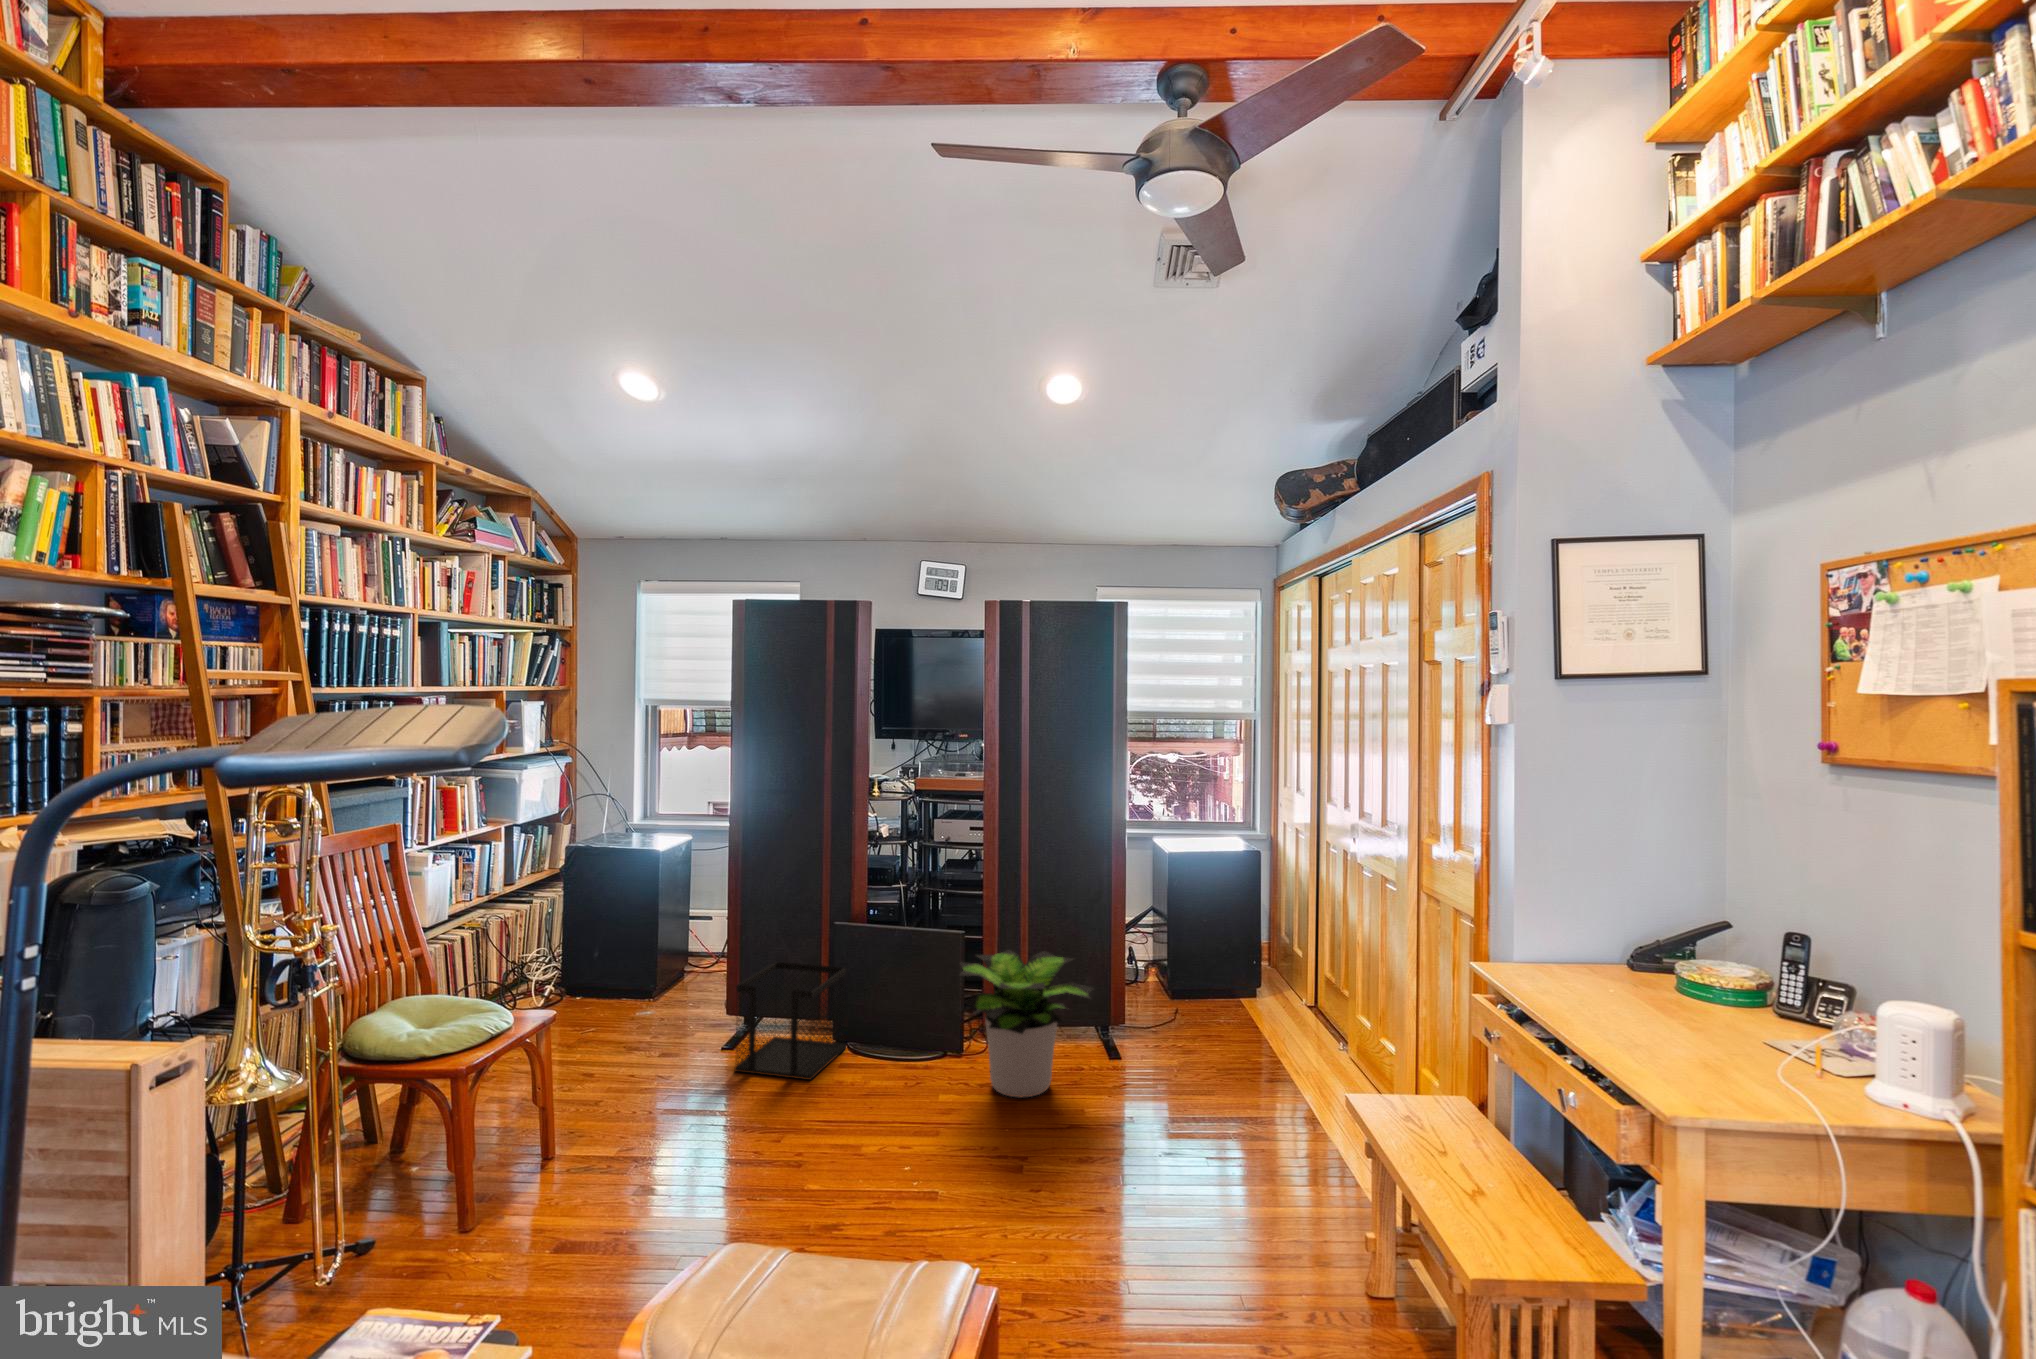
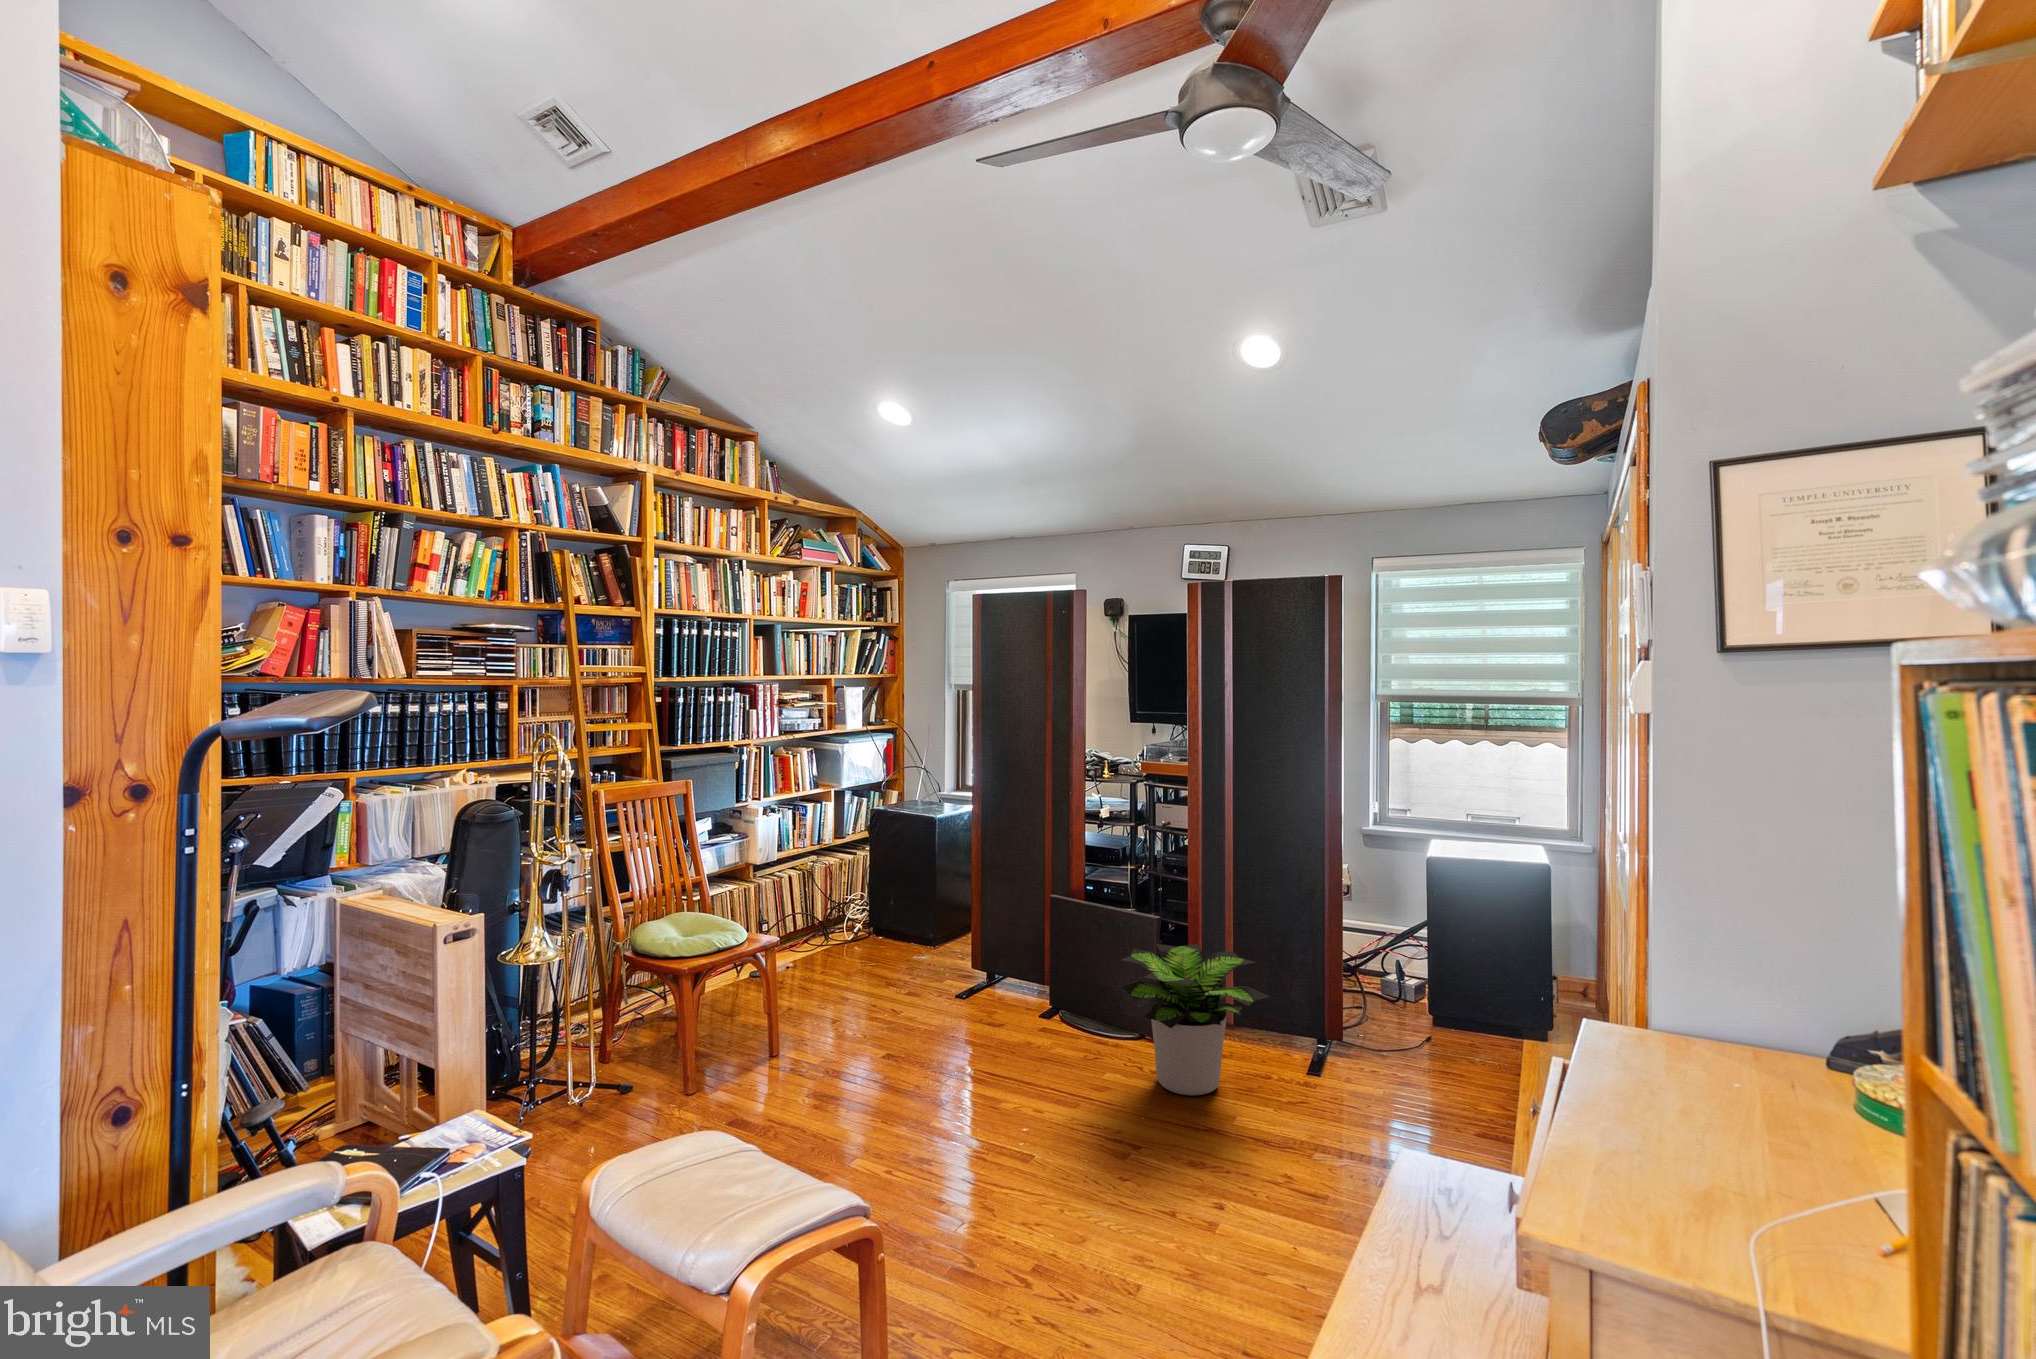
wastebasket: present [734,962,846,1080] -> none [951,927,1055,1037]

